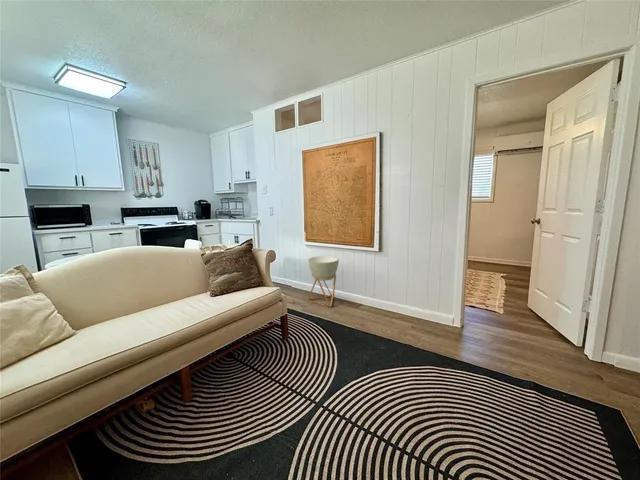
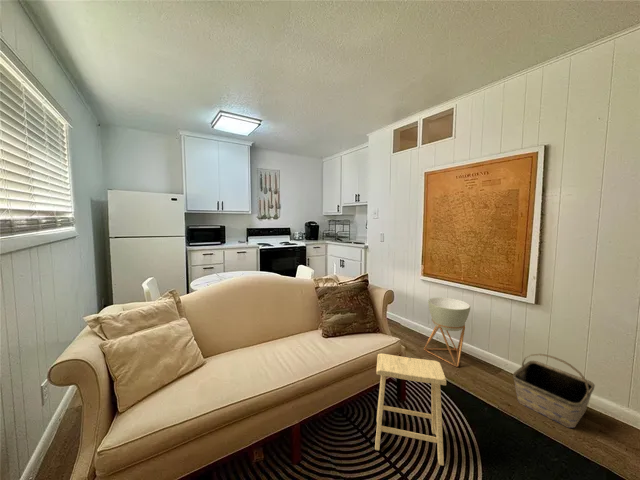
basket: none [363,284,409,328] -> present [513,354,595,428]
footstool: none [256,296,310,372] -> present [375,353,446,466]

